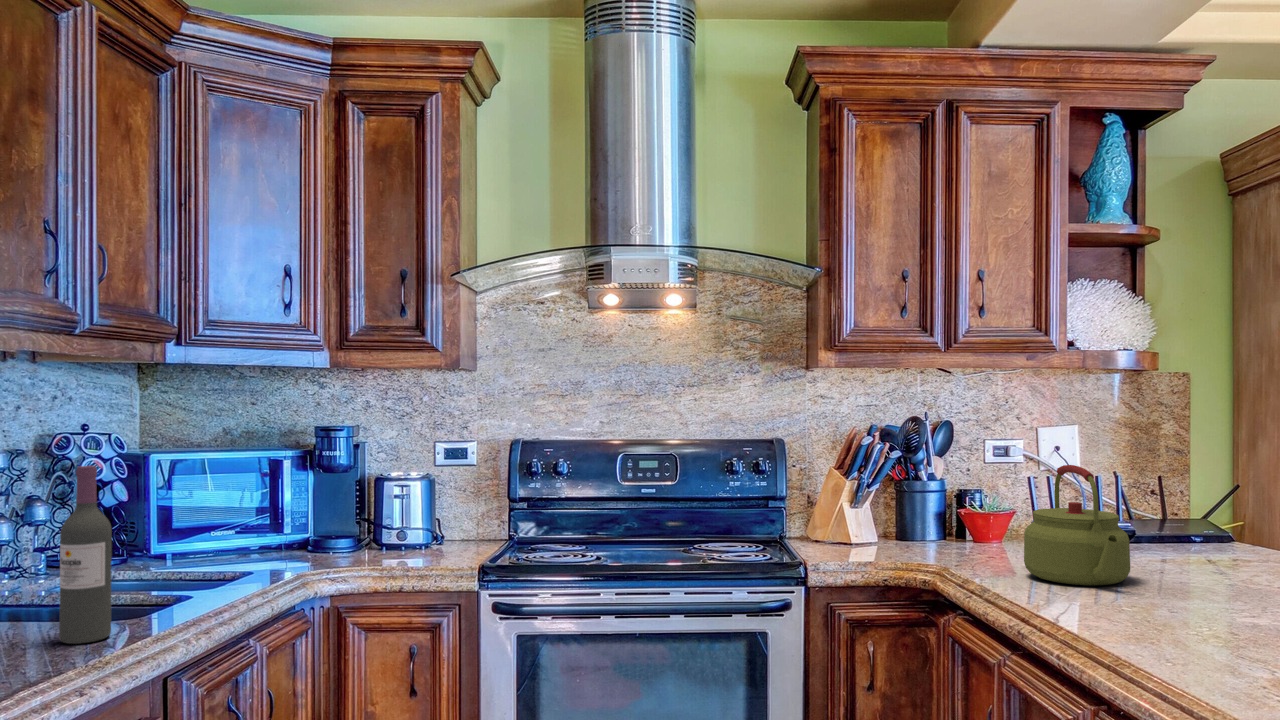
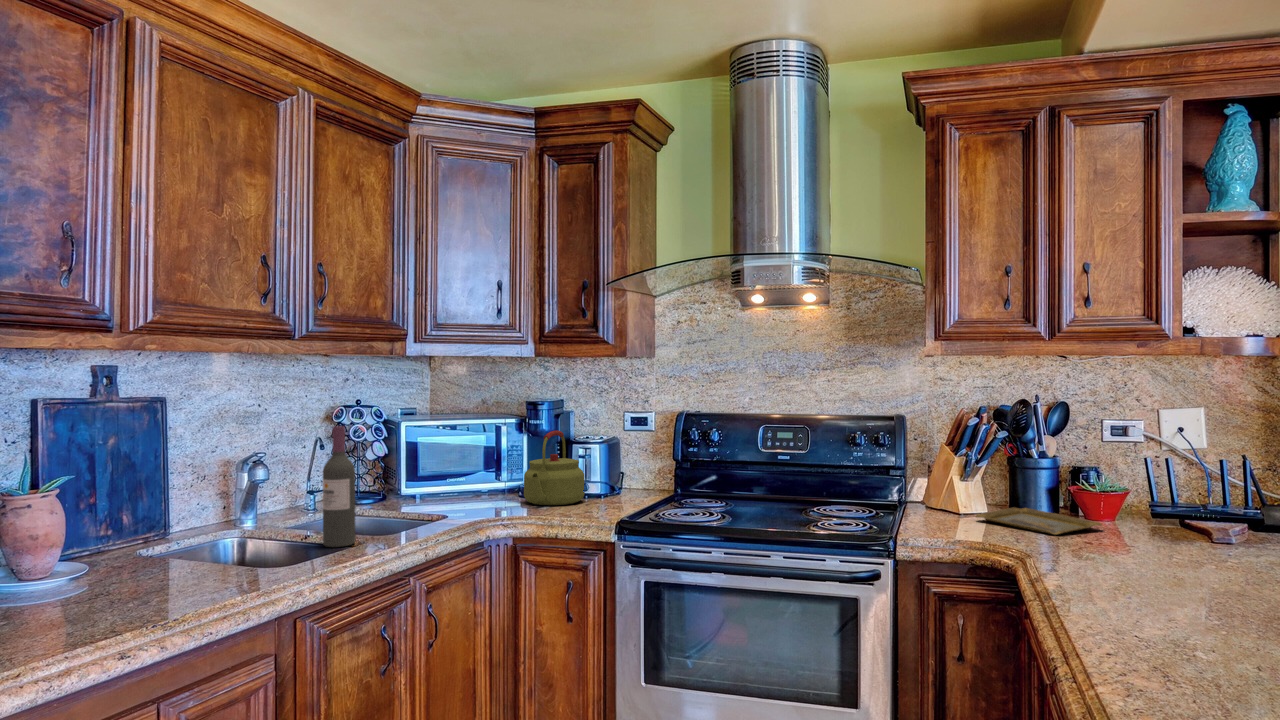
kettle: present [1024,465,1130,586] -> present [524,431,585,506]
tray: none [878,538,1010,567] -> present [976,508,1102,534]

